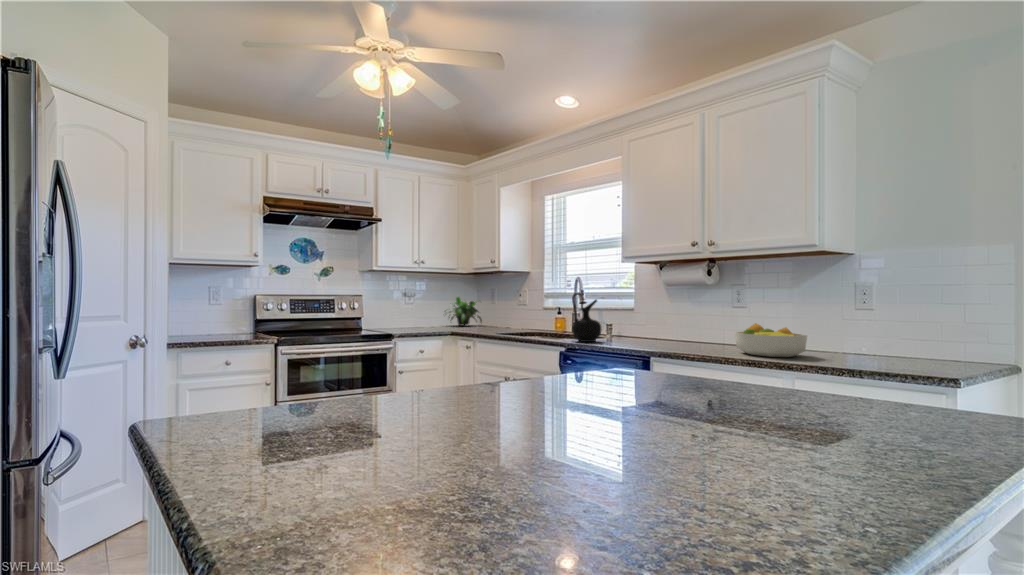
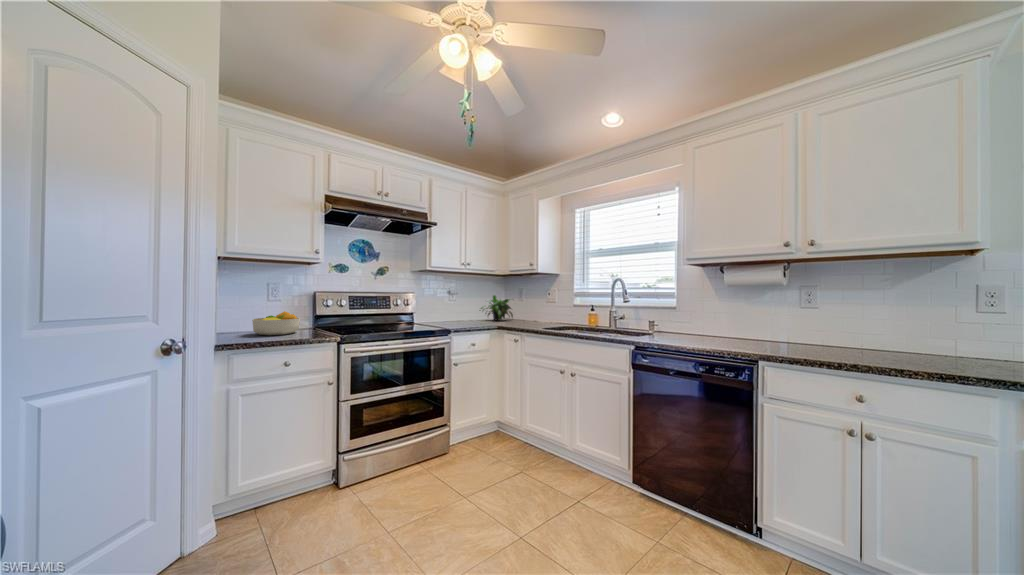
ceramic jug: present [572,293,601,342] -> none [637,292,667,340]
fruit bowl: present [735,323,807,357] -> present [252,311,300,335]

